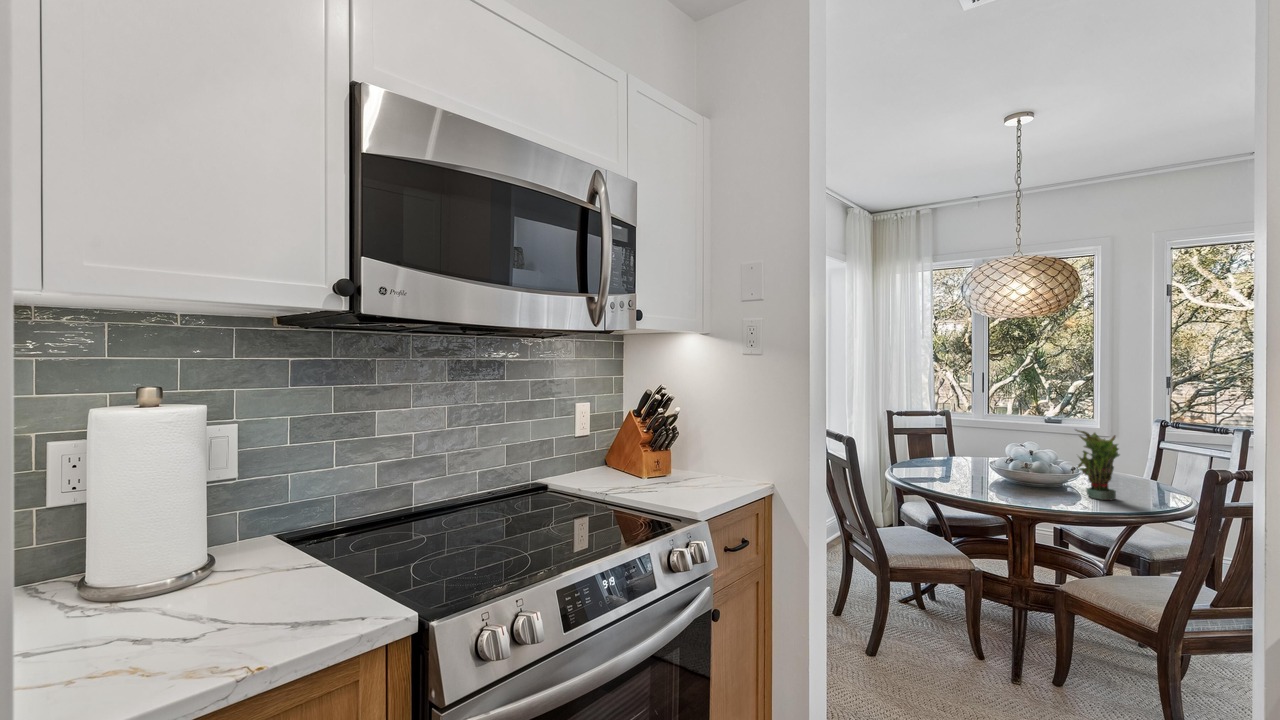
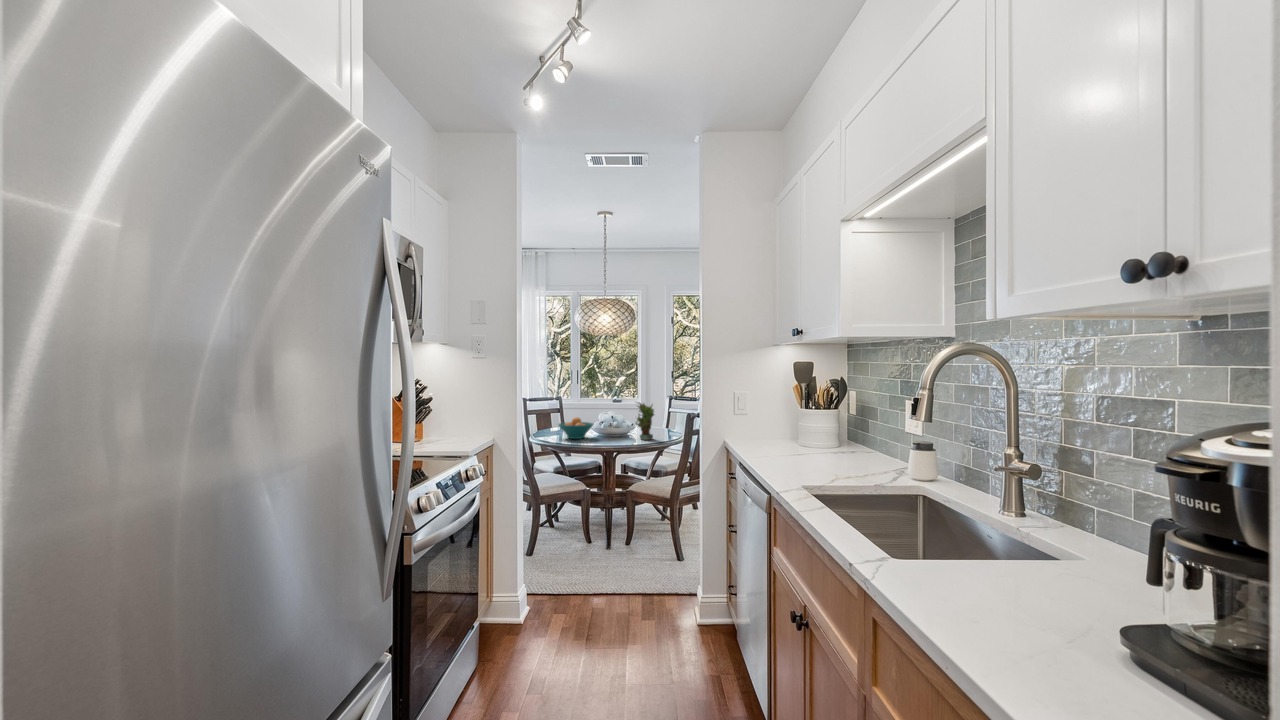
fruit bowl: none [929,447,994,482] -> present [559,417,594,439]

